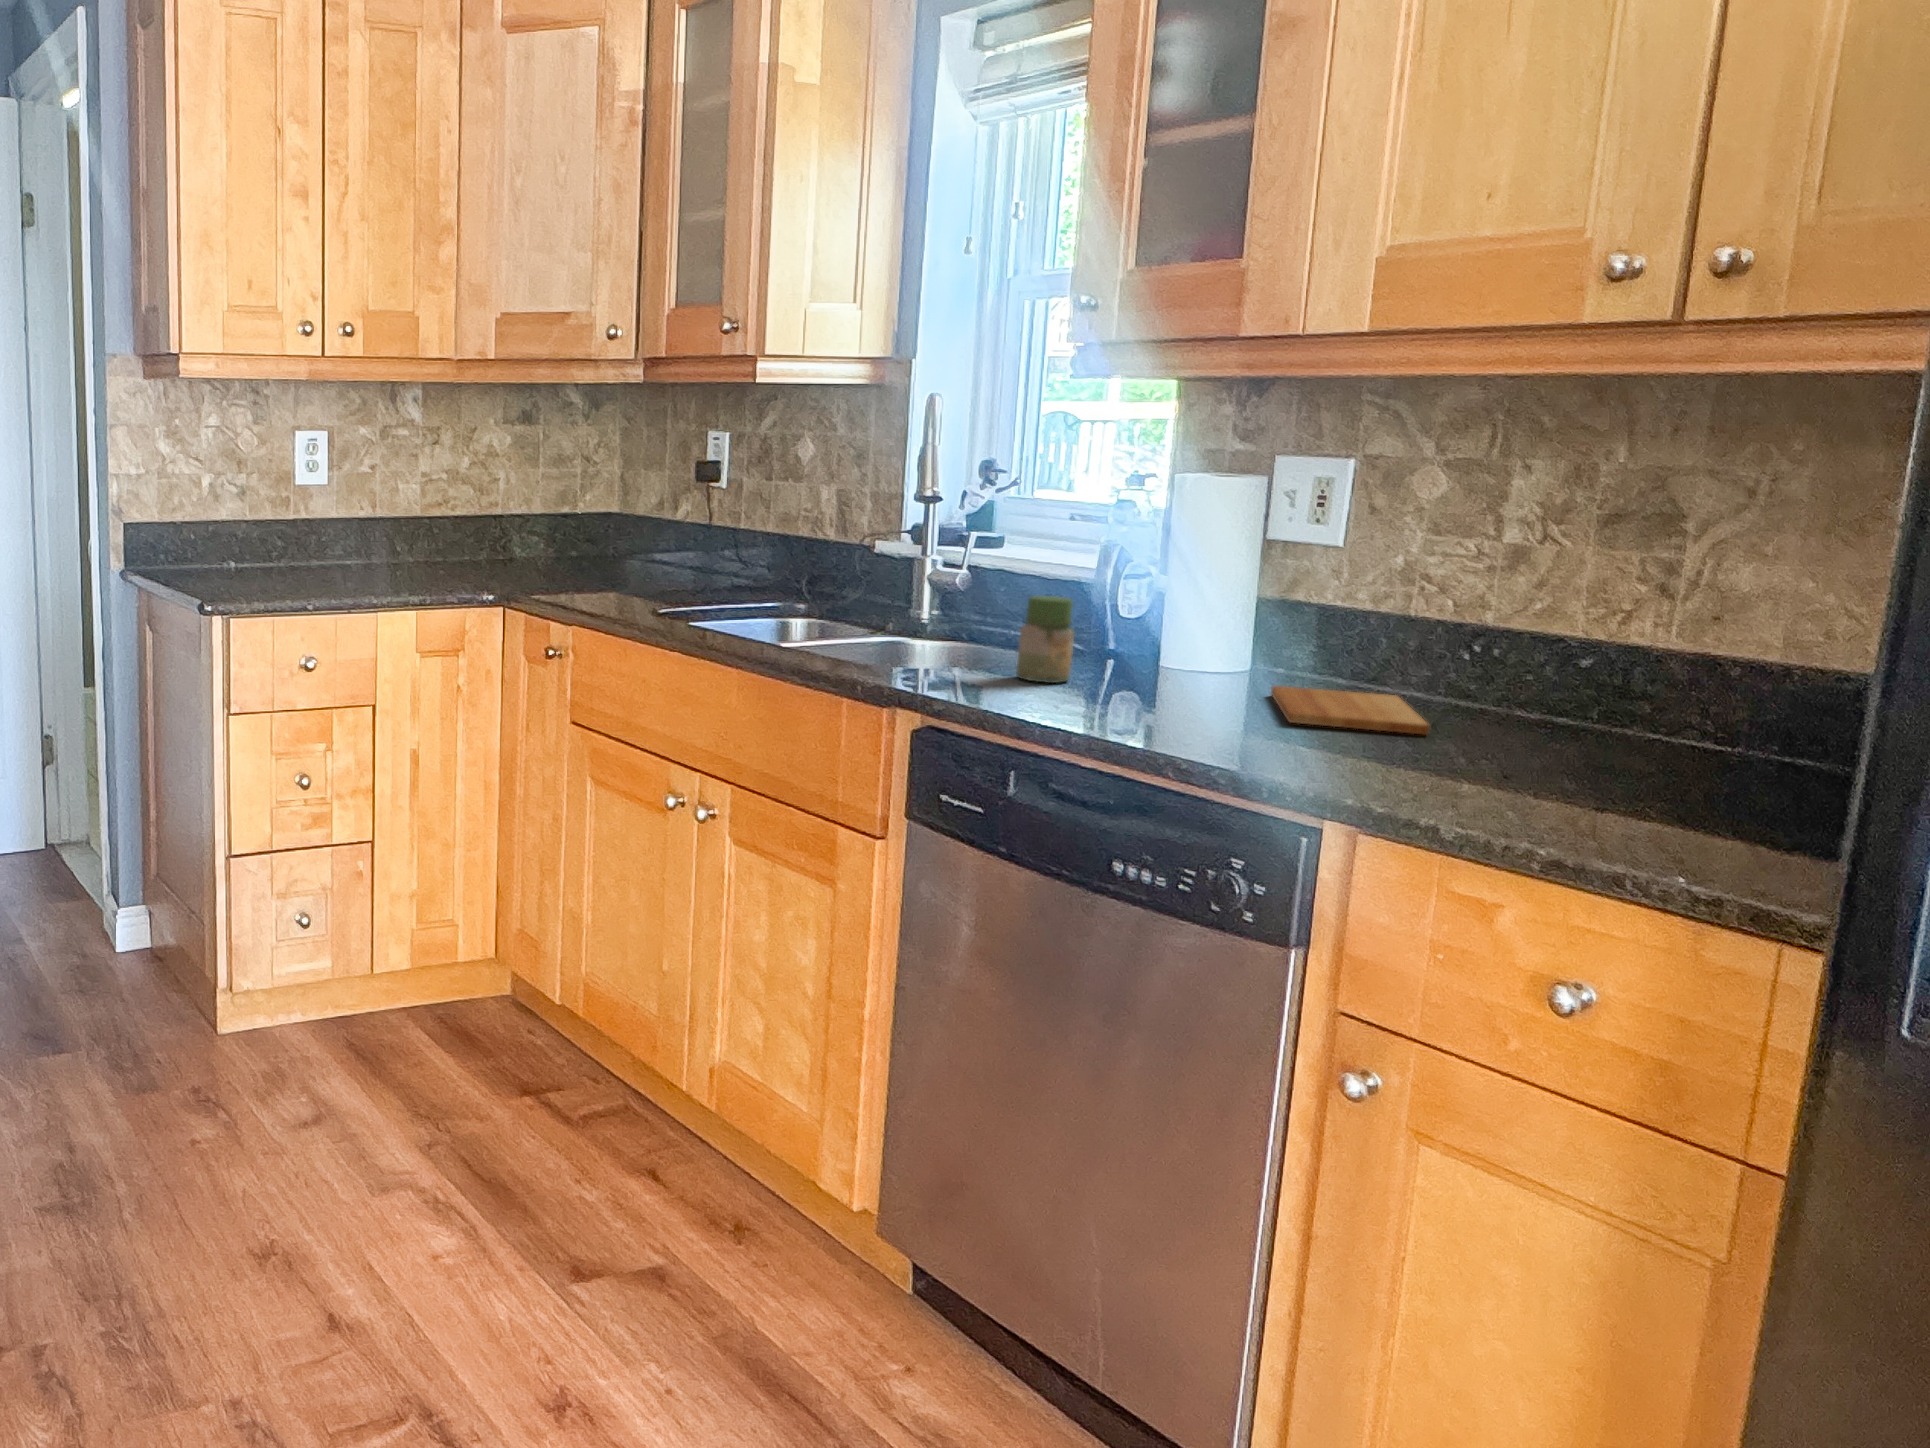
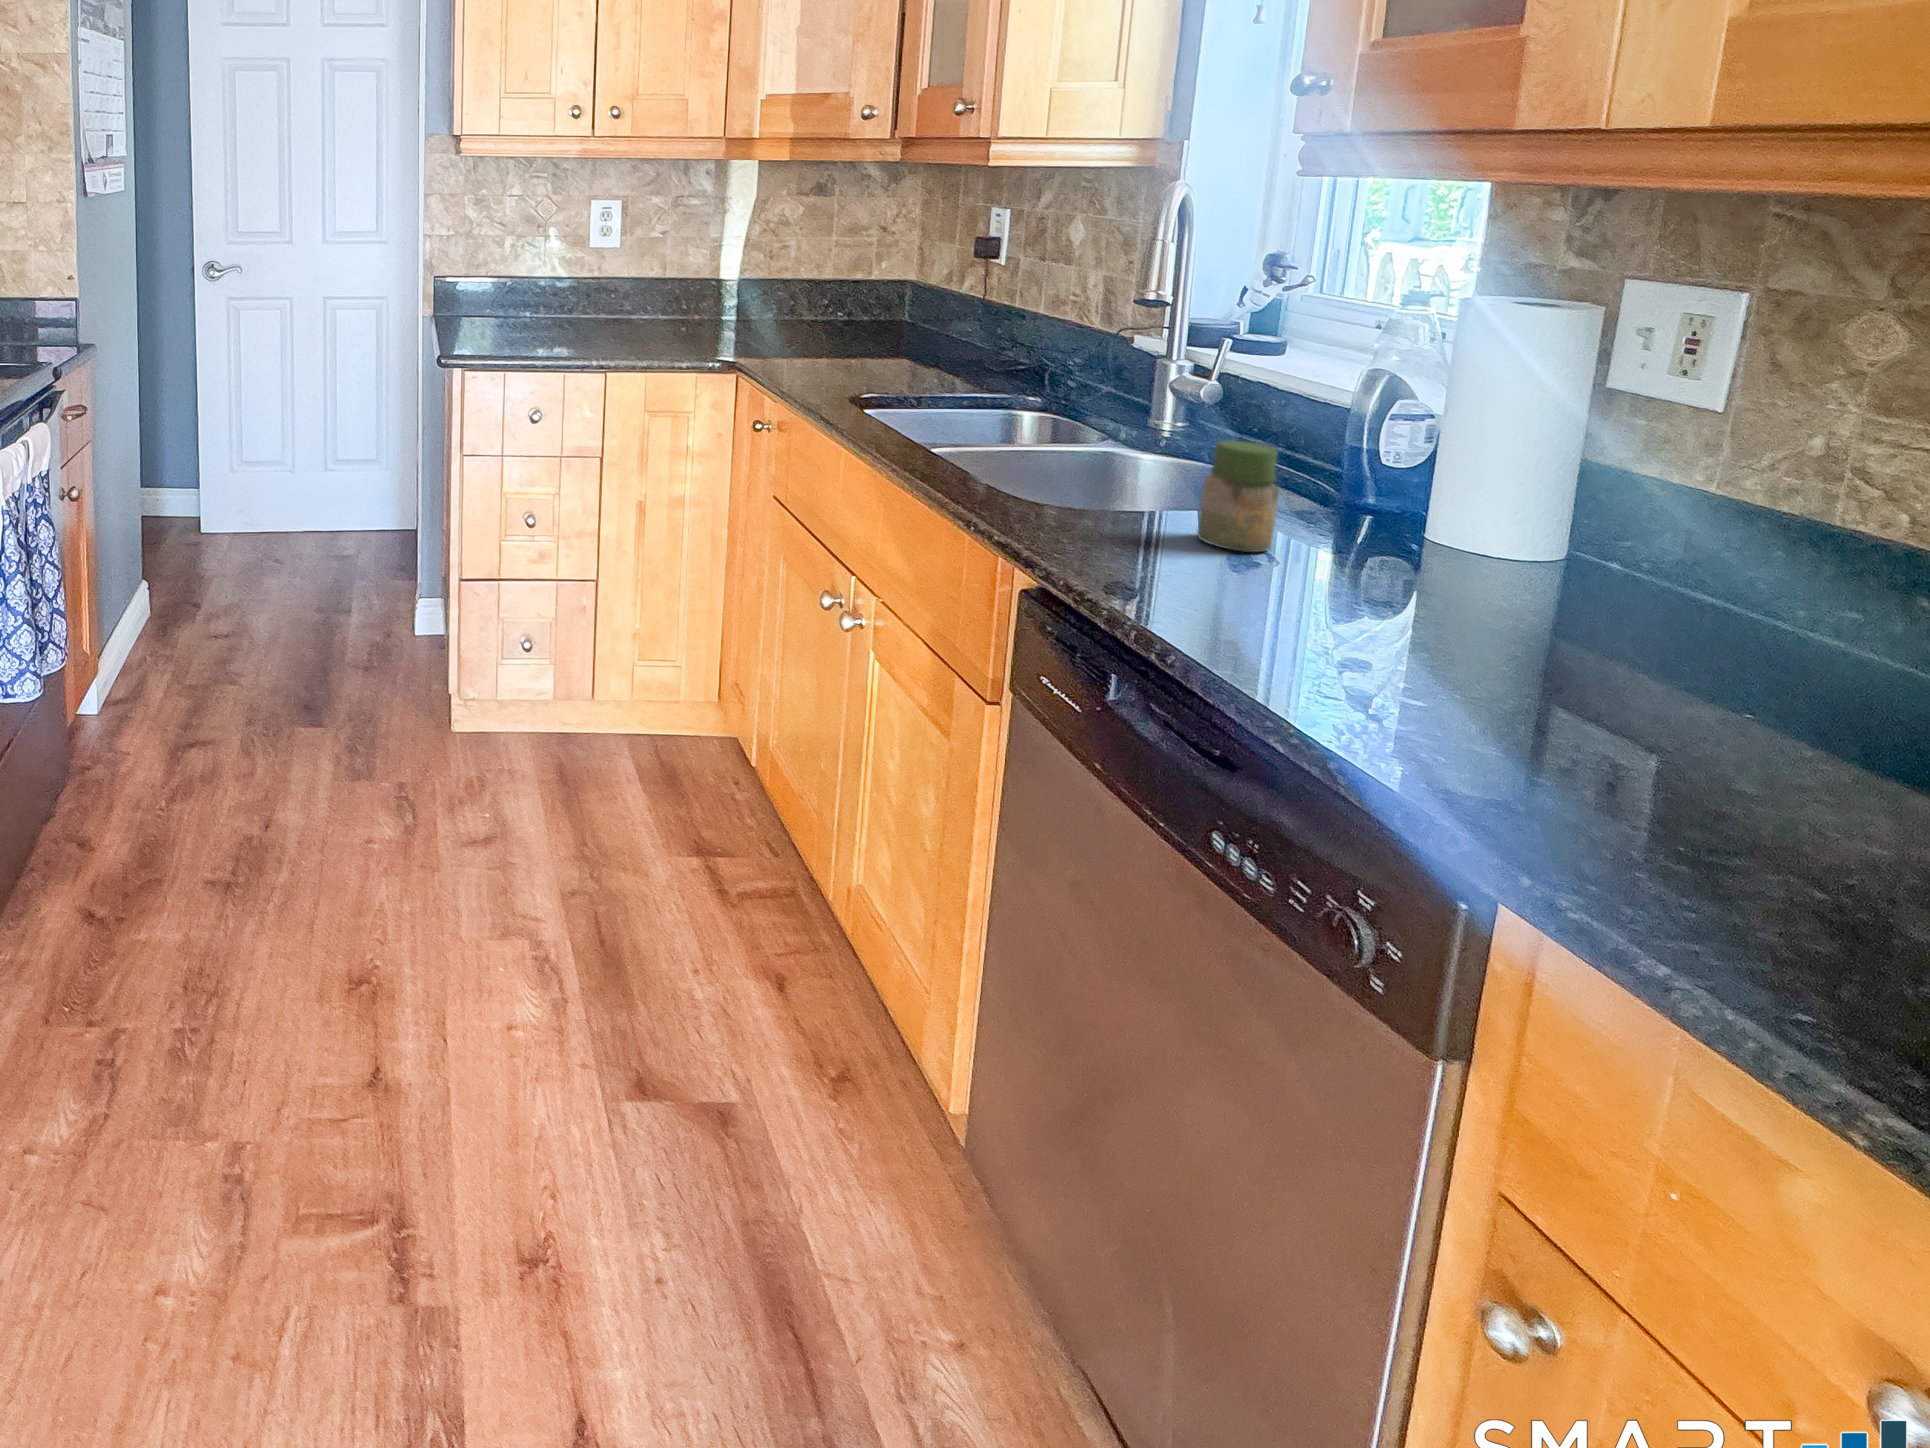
cutting board: present [1271,686,1429,734] -> none [1553,603,1813,735]

